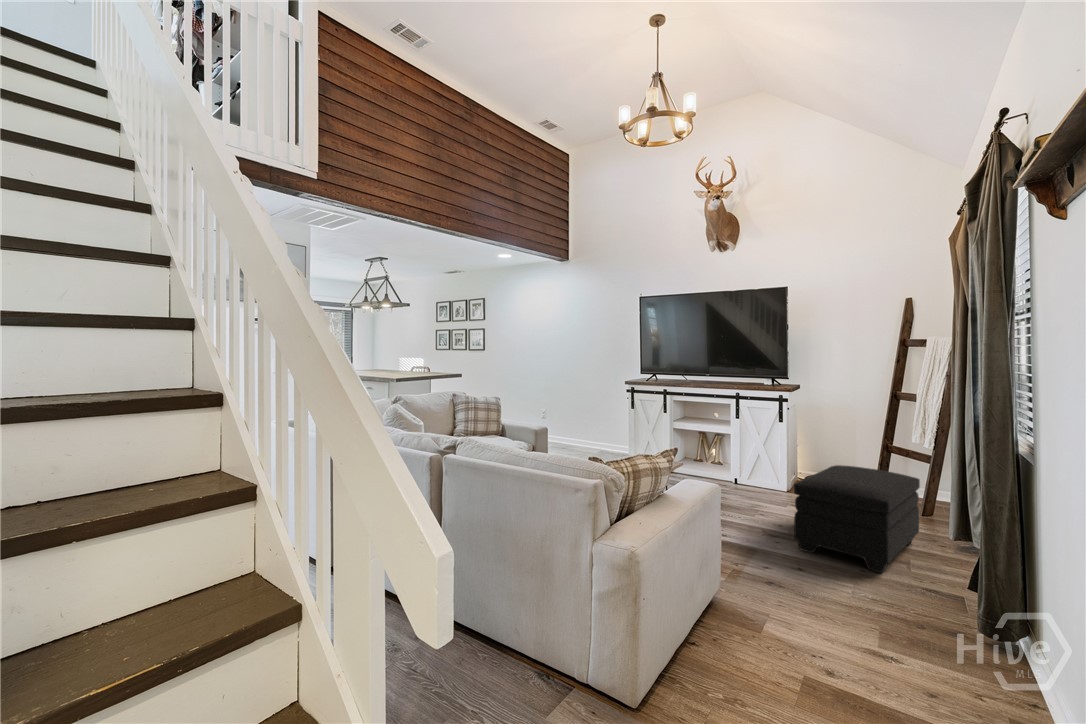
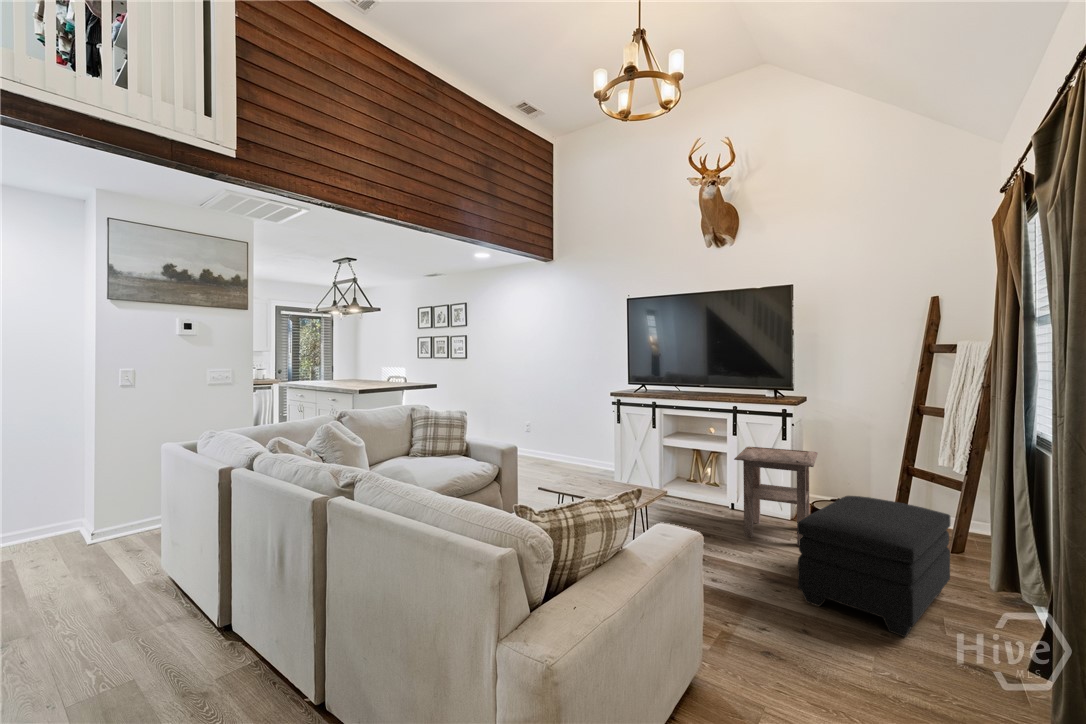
side table: none [738,427,809,511] -> present [734,447,818,545]

